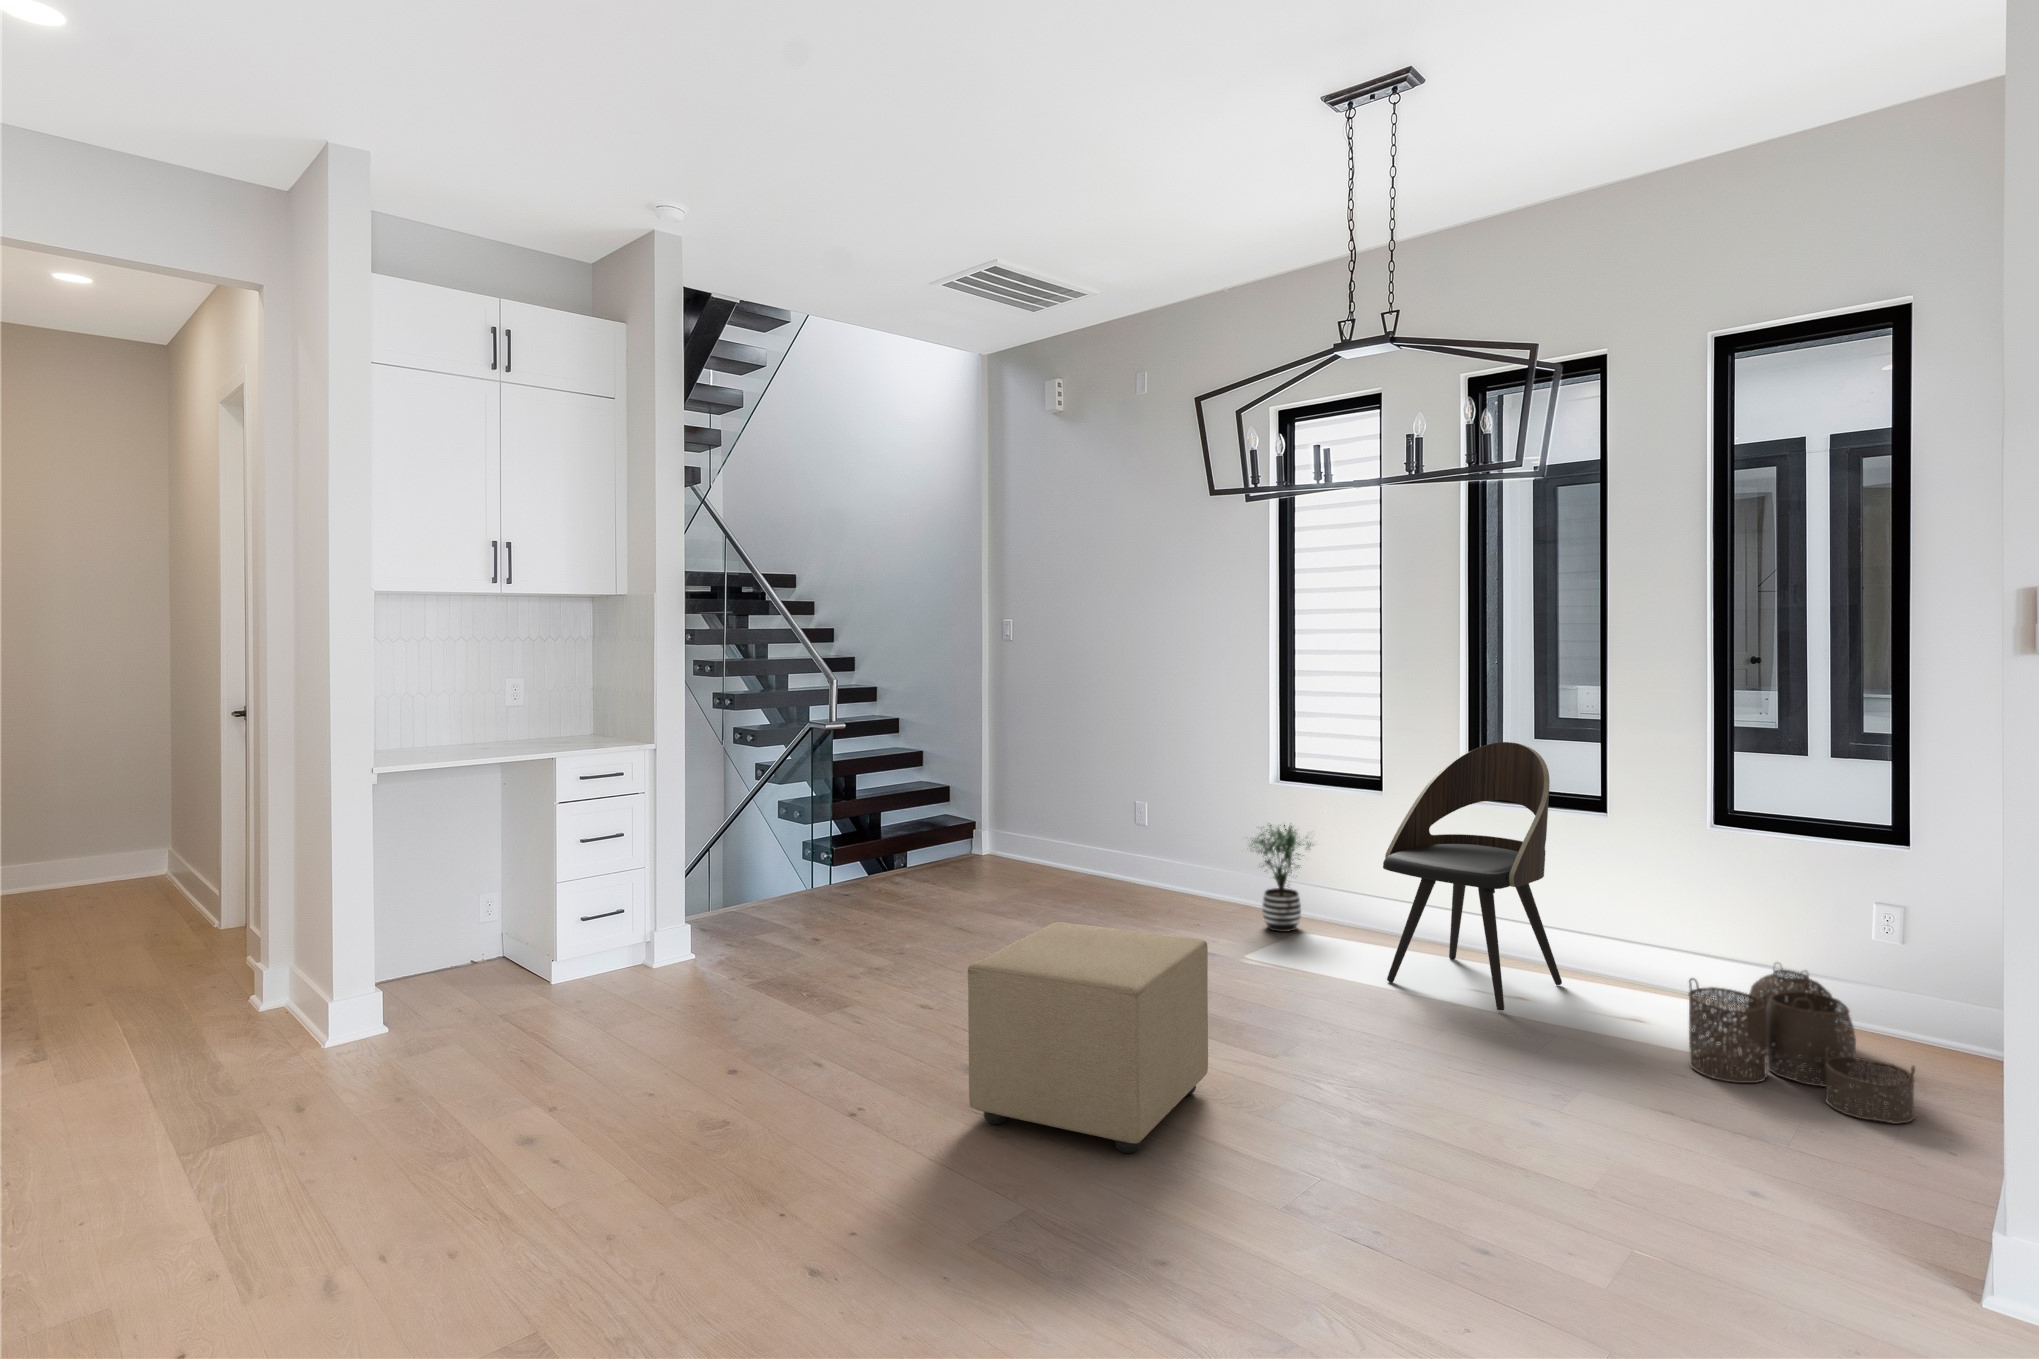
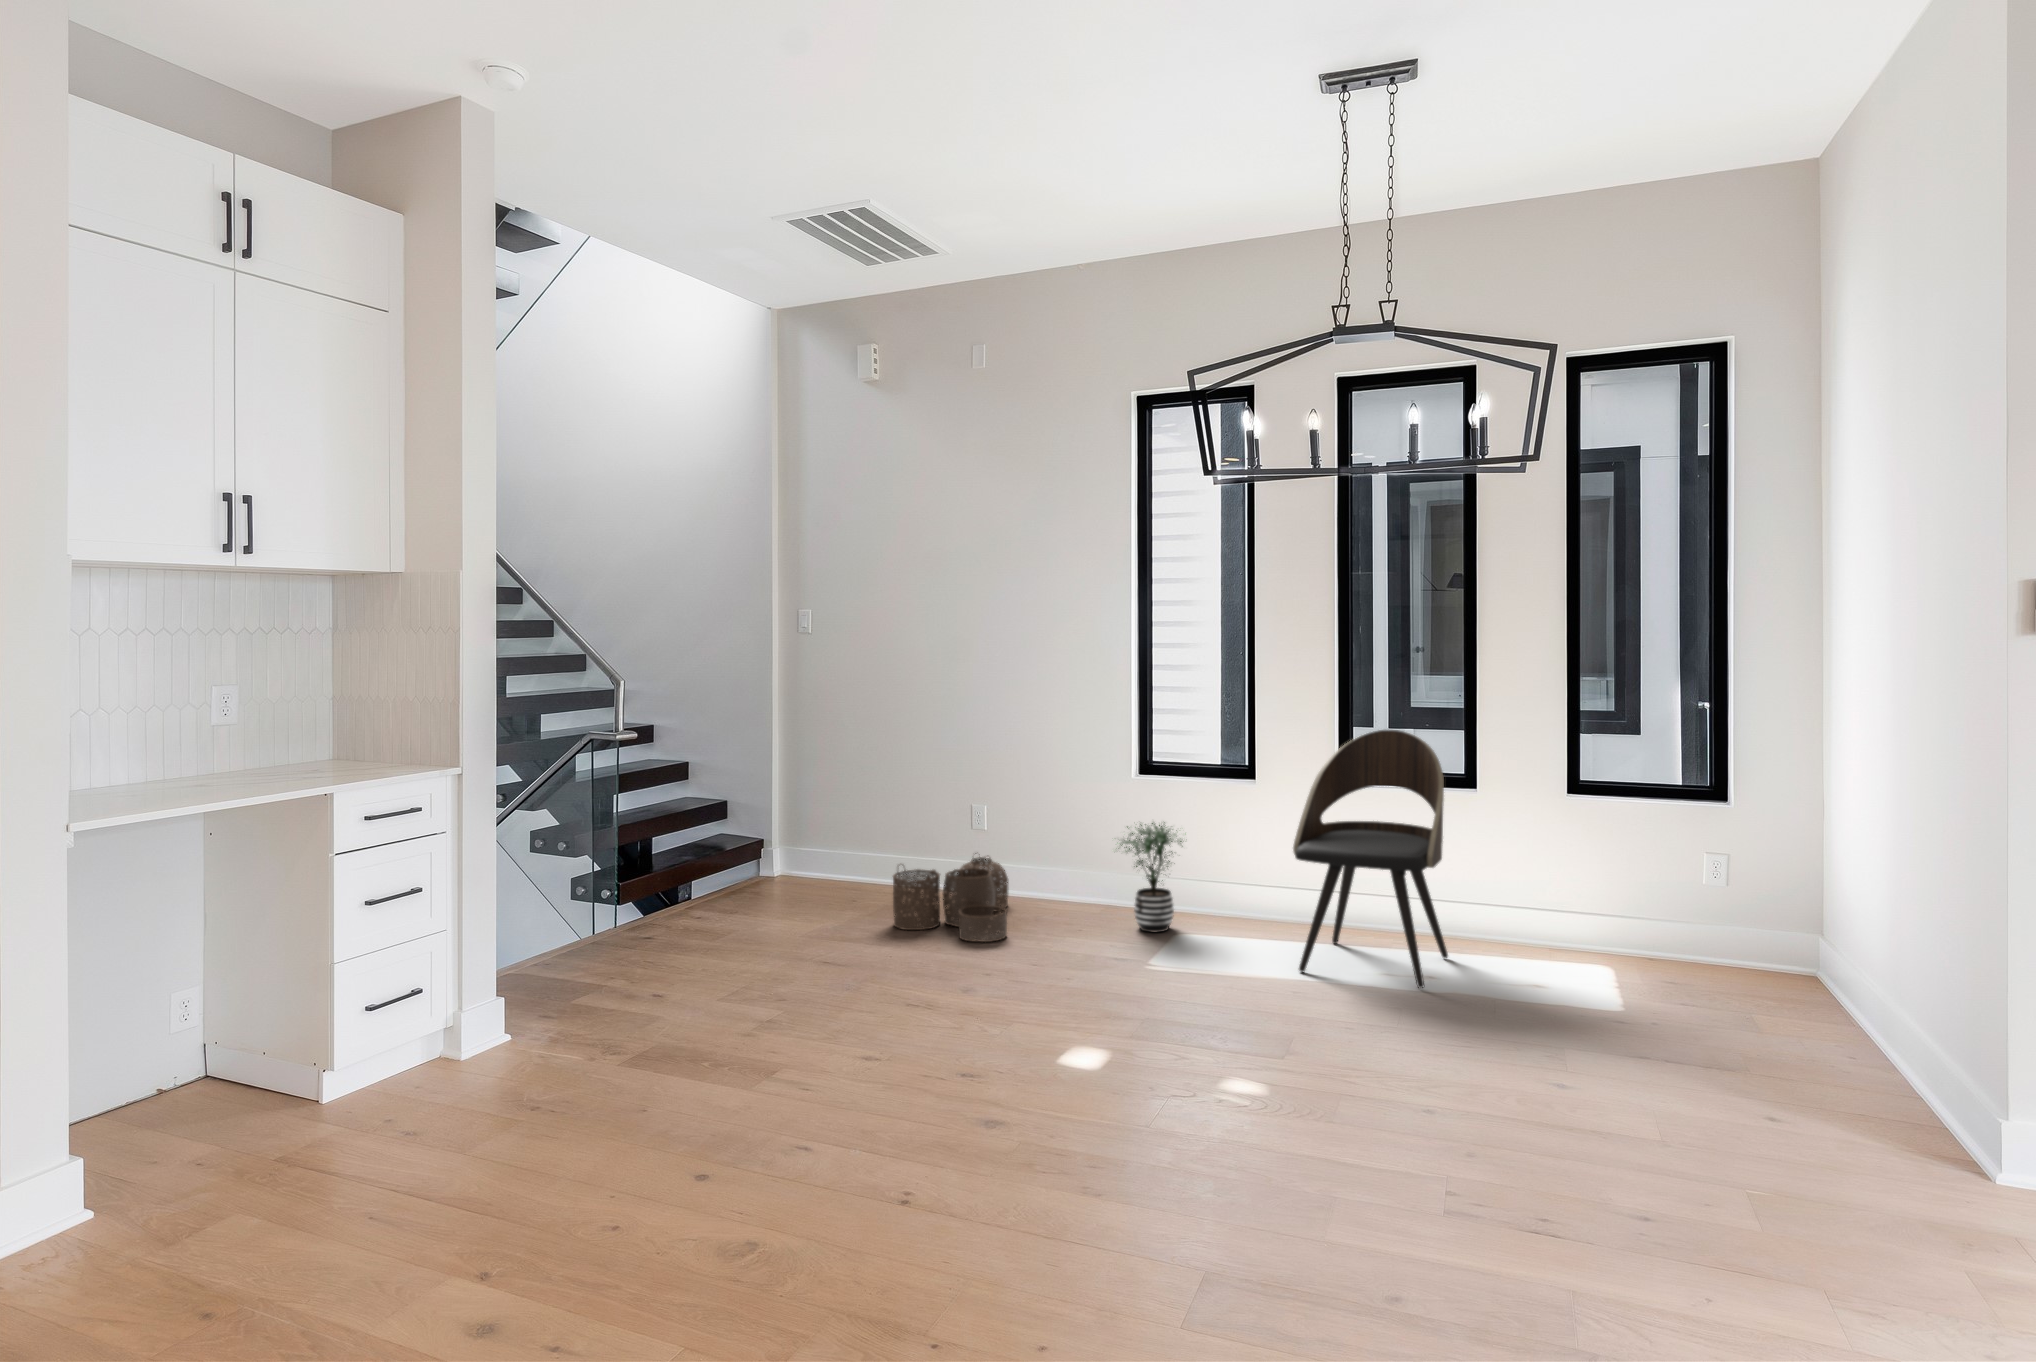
ottoman: present [968,922,1208,1153] -> none [1021,943,1238,1186]
woven basket: present [1688,969,1915,1124] -> present [893,853,1008,942]

